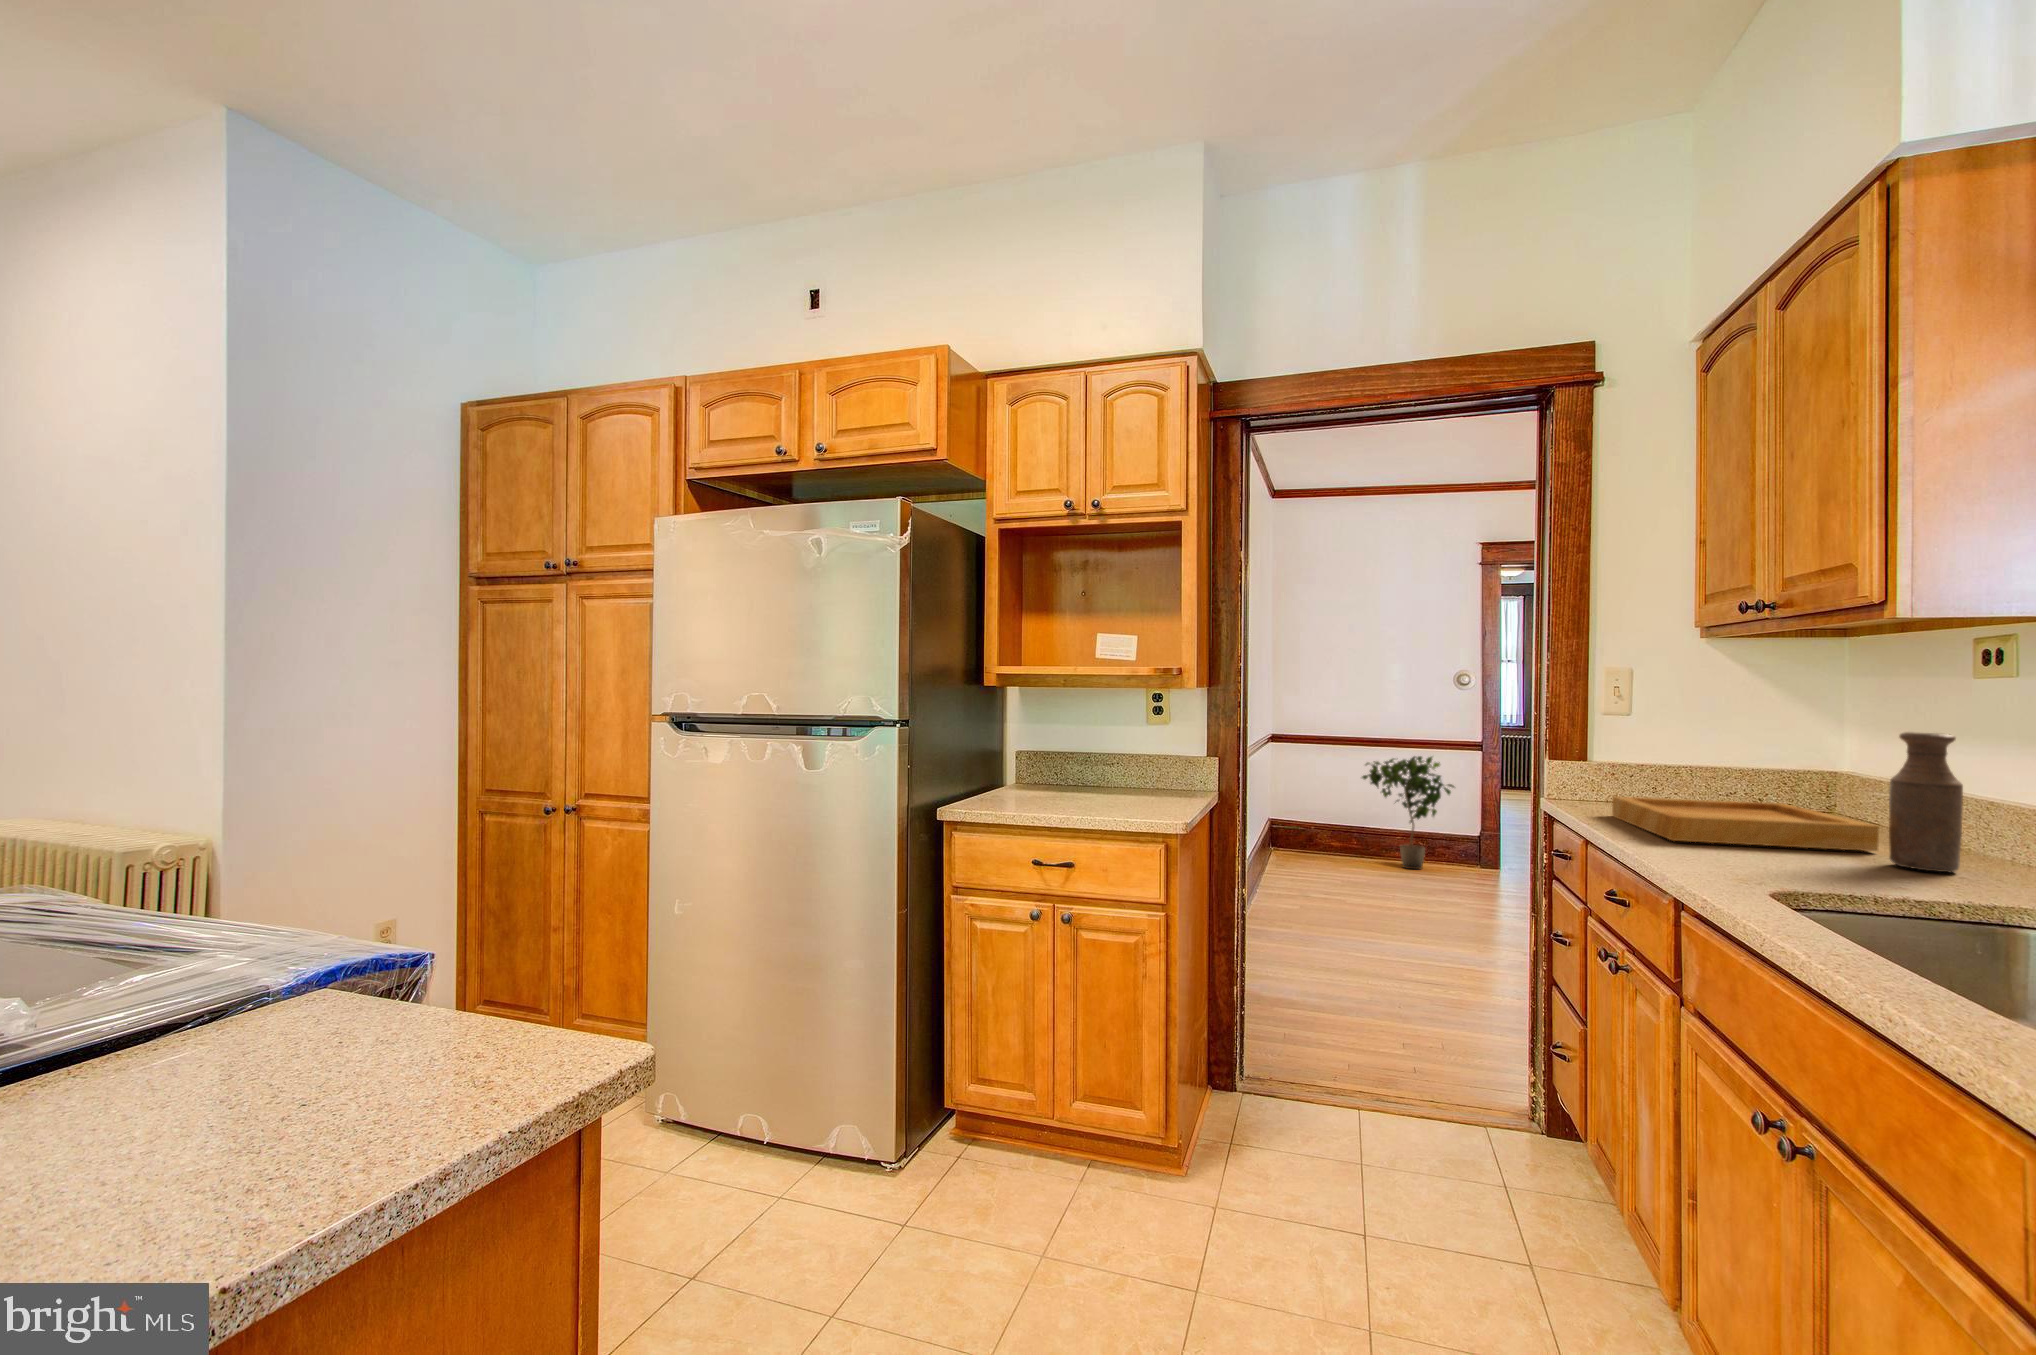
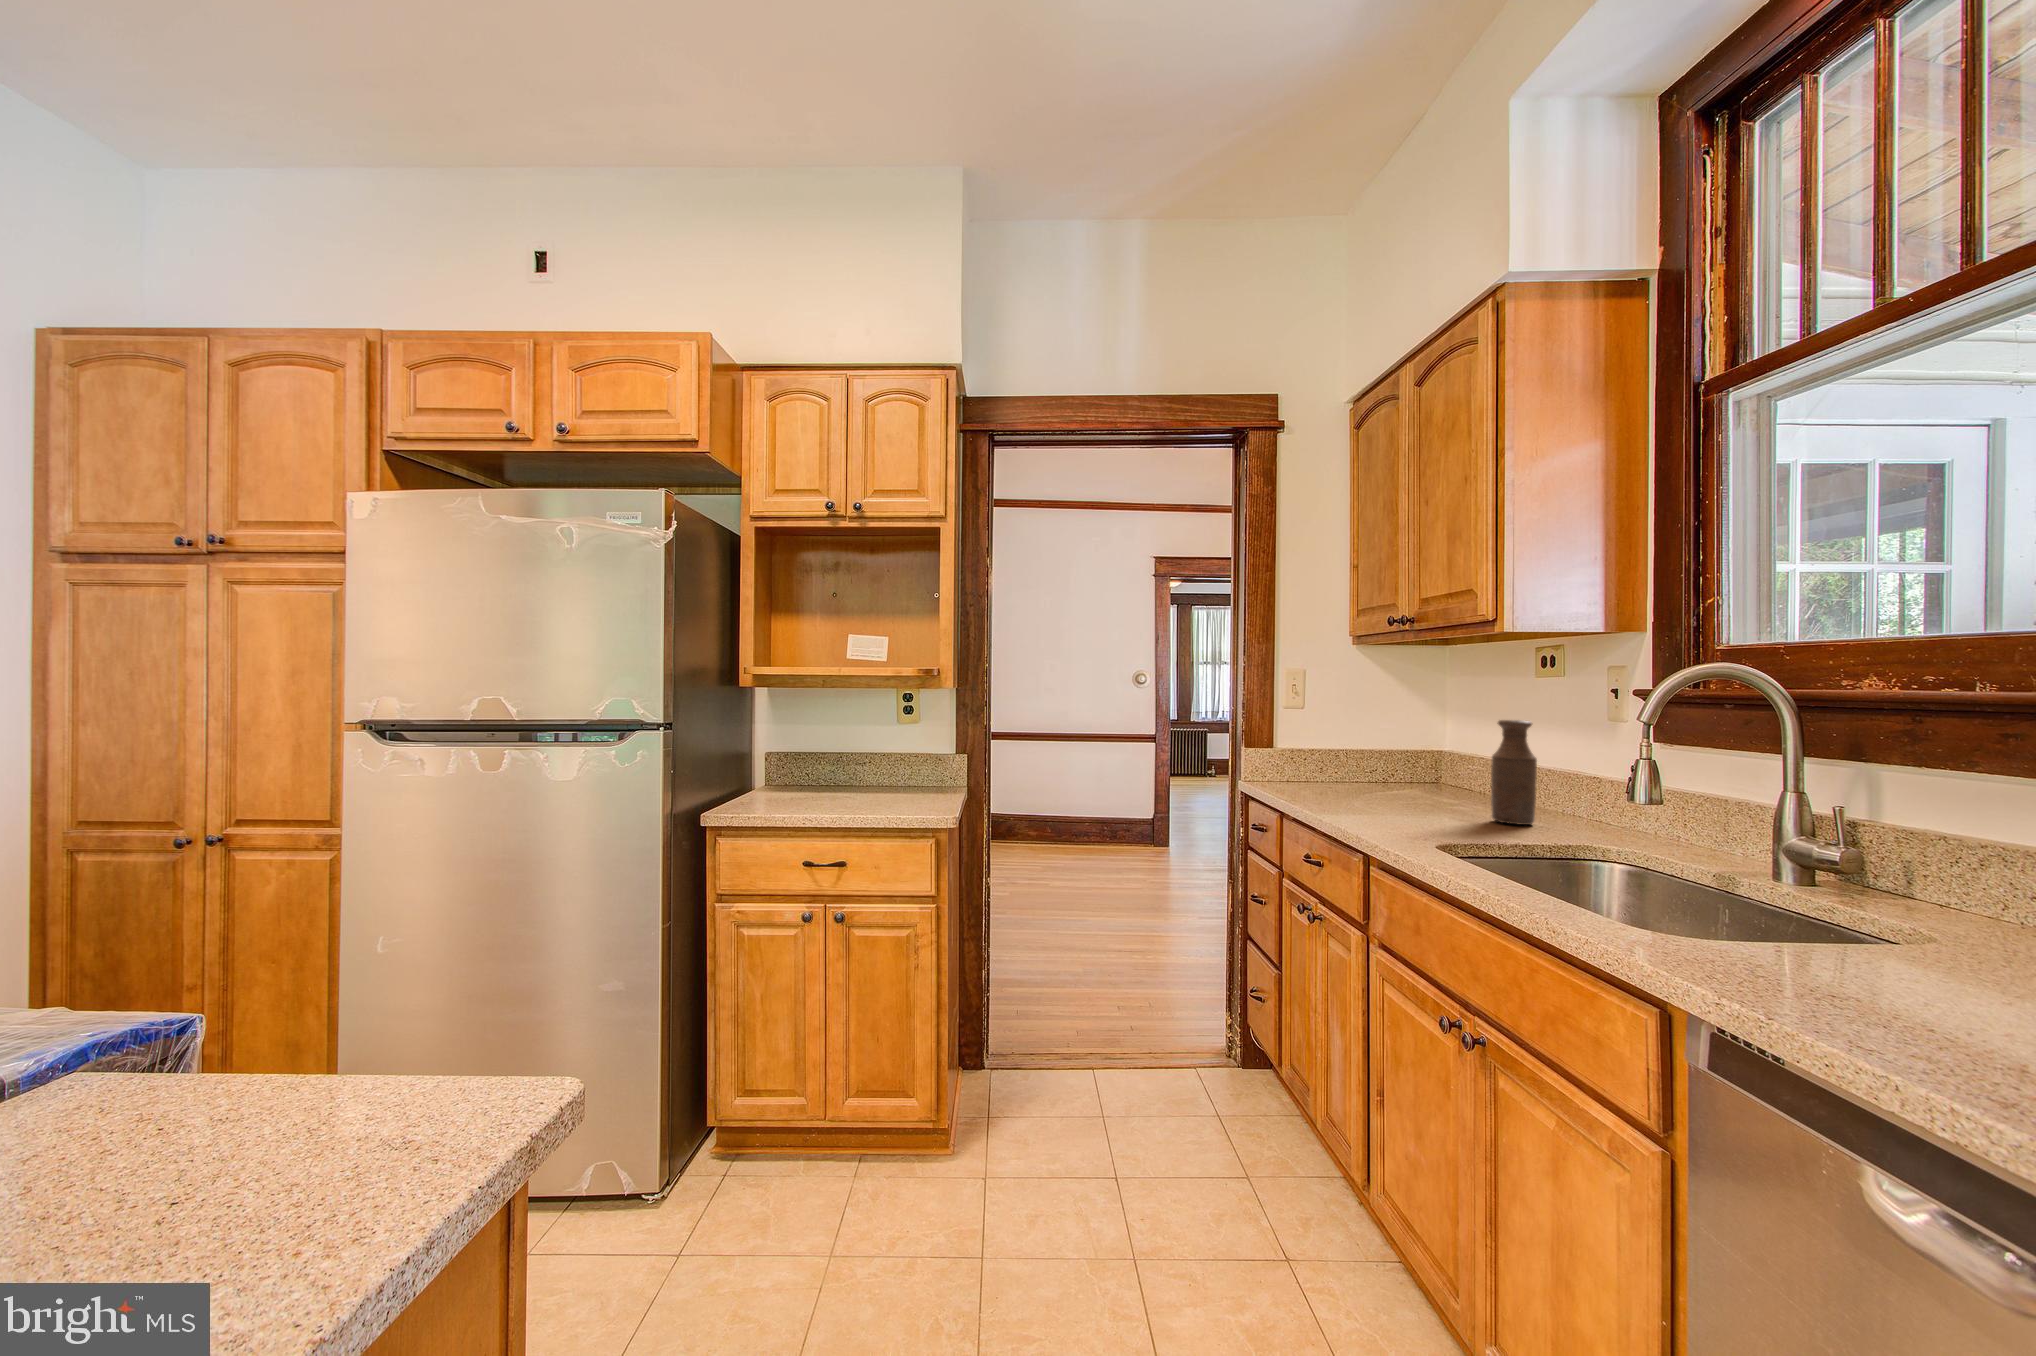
potted plant: present [1362,756,1454,869] -> none [1071,745,1148,846]
tray: present [1612,796,1879,851] -> none [1297,776,1481,811]

